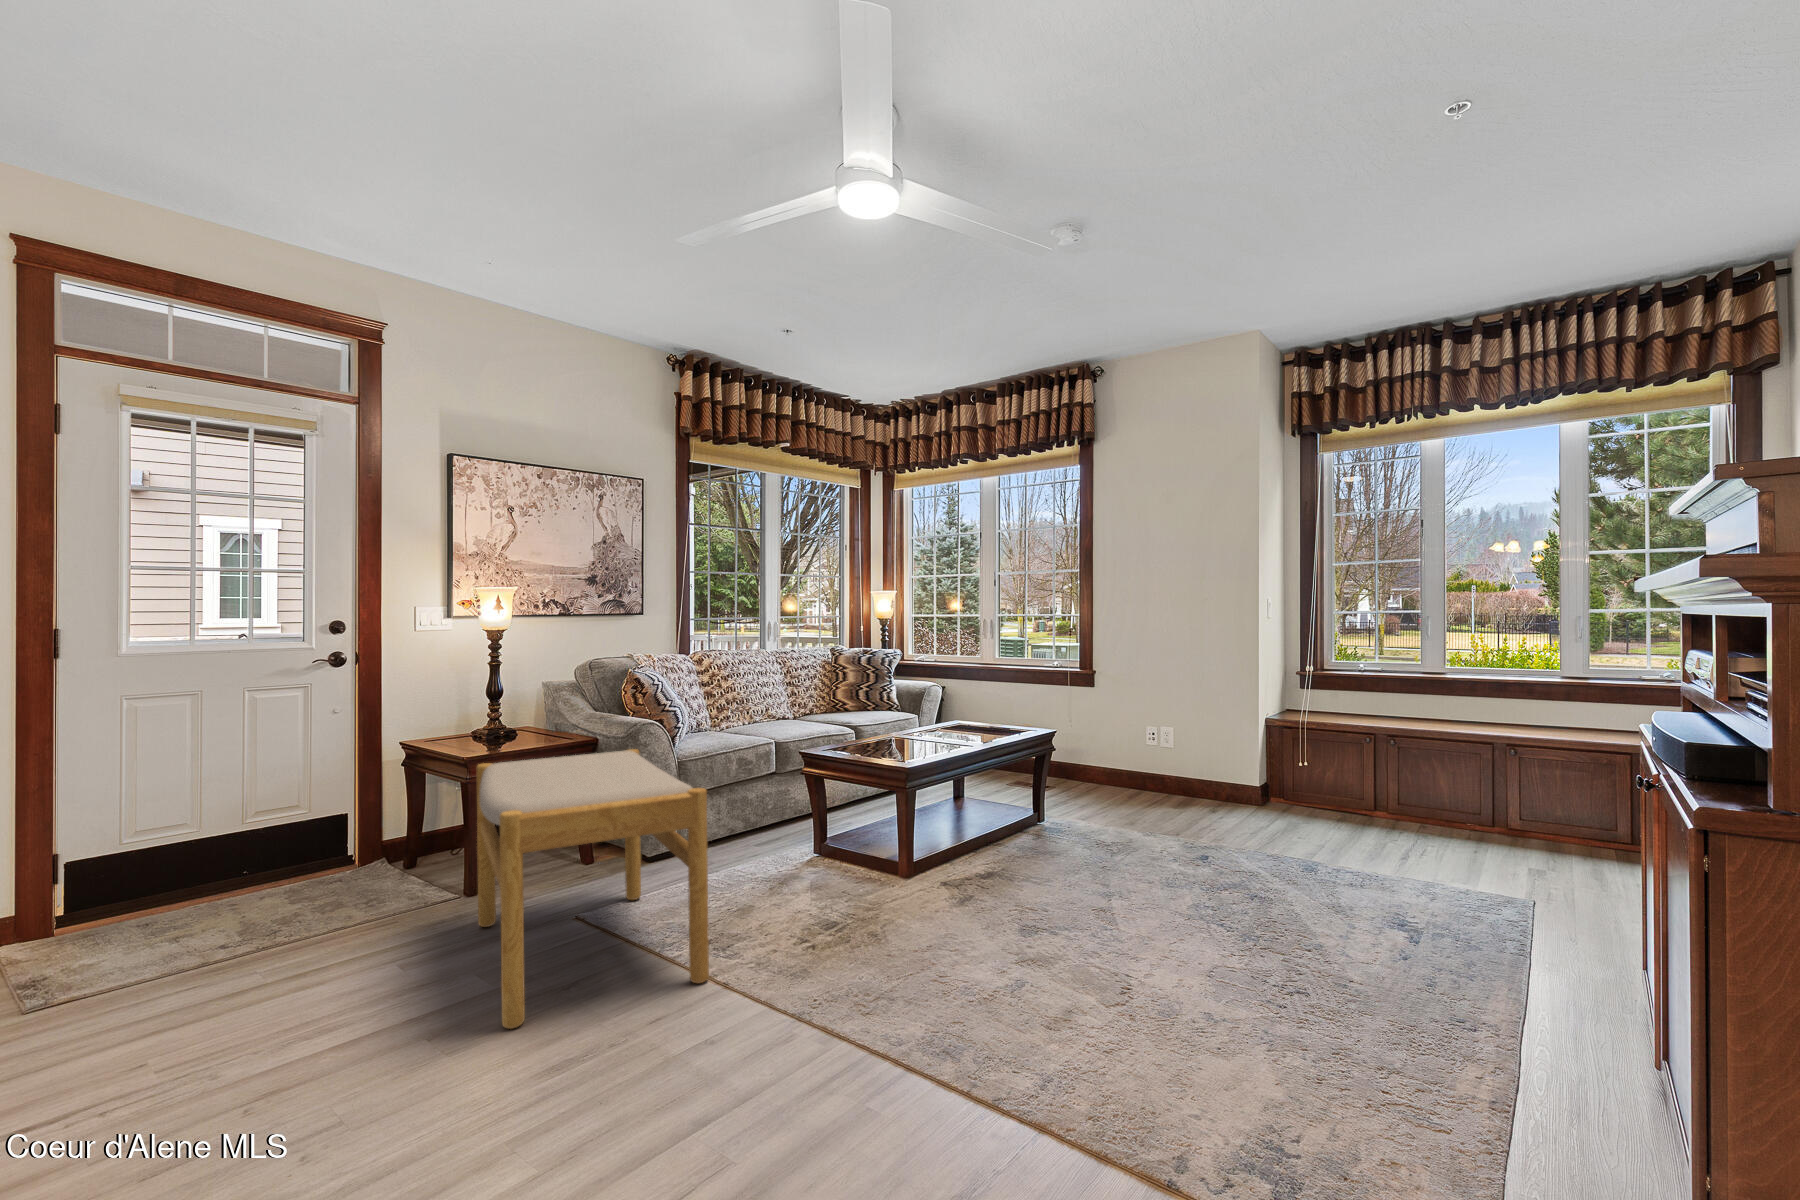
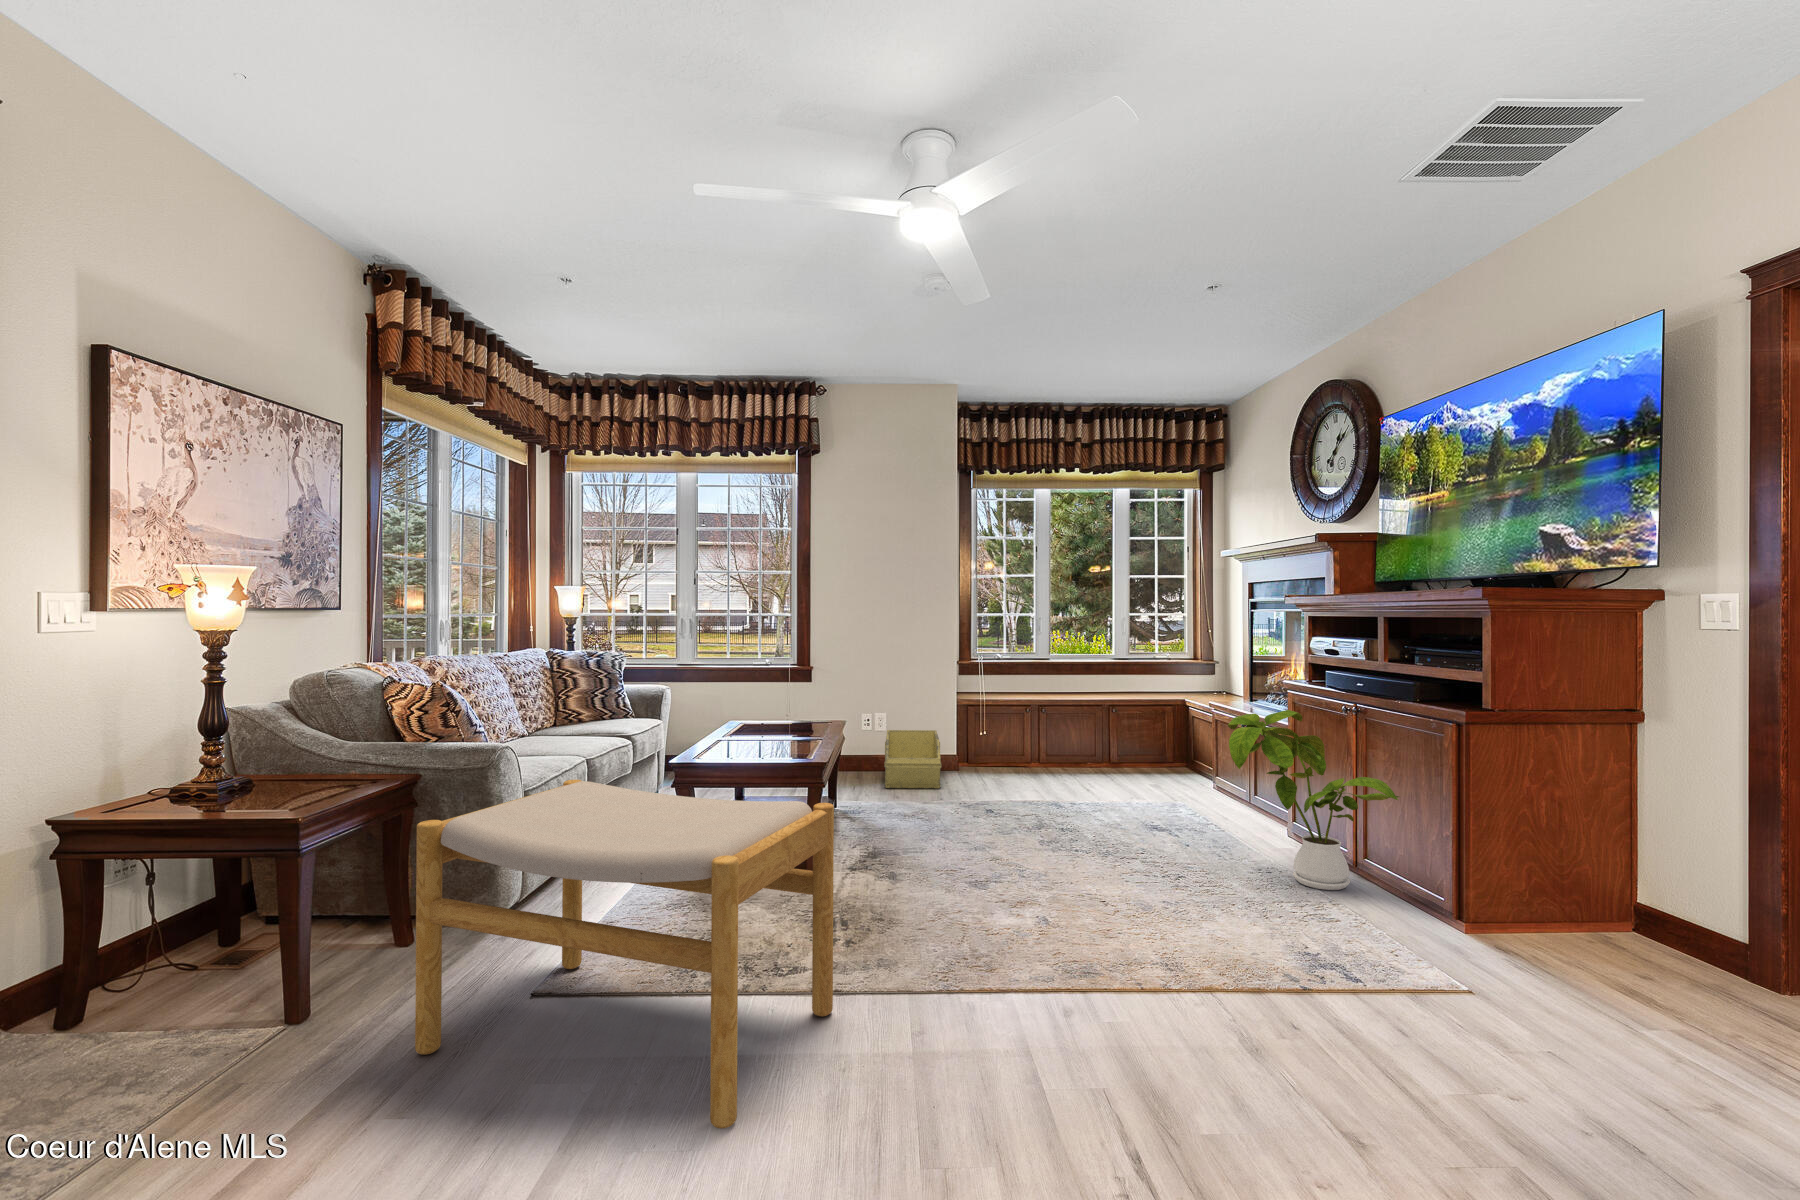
storage bin: none [1131,746,1234,819] -> present [884,730,942,788]
house plant: none [1336,756,1620,1060] -> present [1228,710,1399,890]

